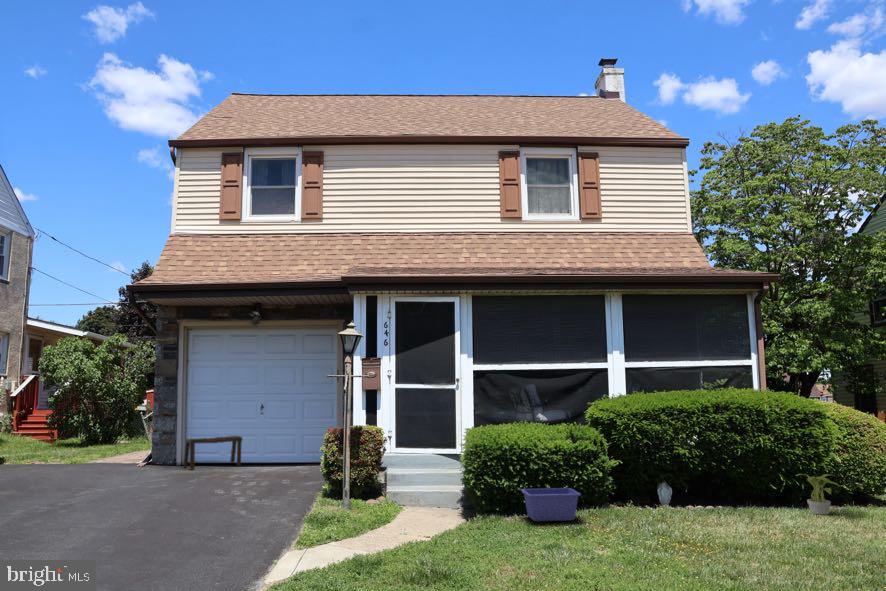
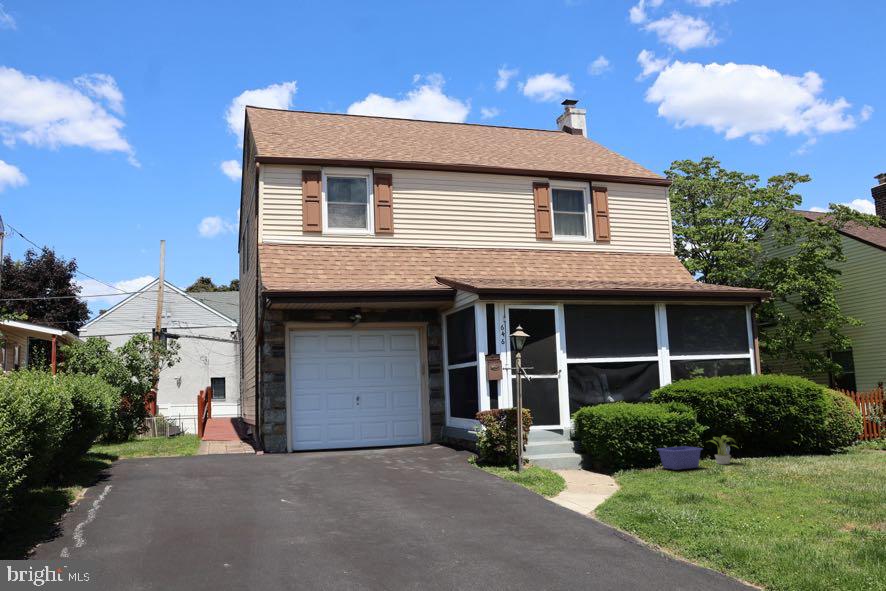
bench: present [184,436,242,470] -> none [292,429,342,460]
potted plant: present [796,474,840,515] -> present [711,435,737,464]

